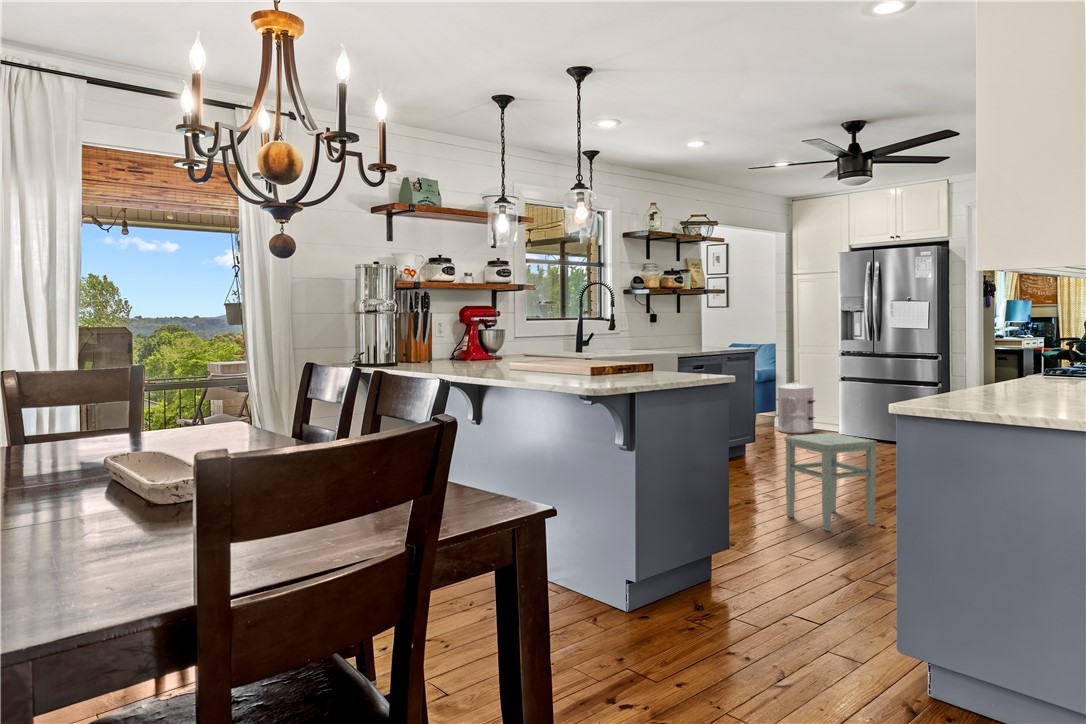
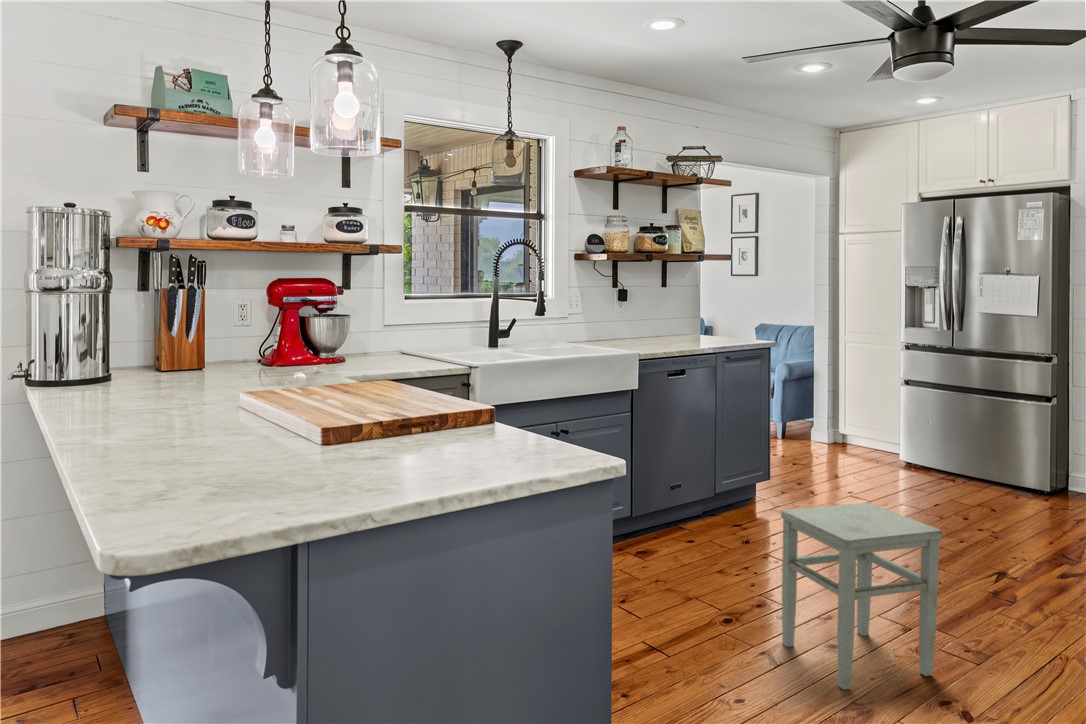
waste bin: present [777,381,815,434] -> none [810,383,867,458]

